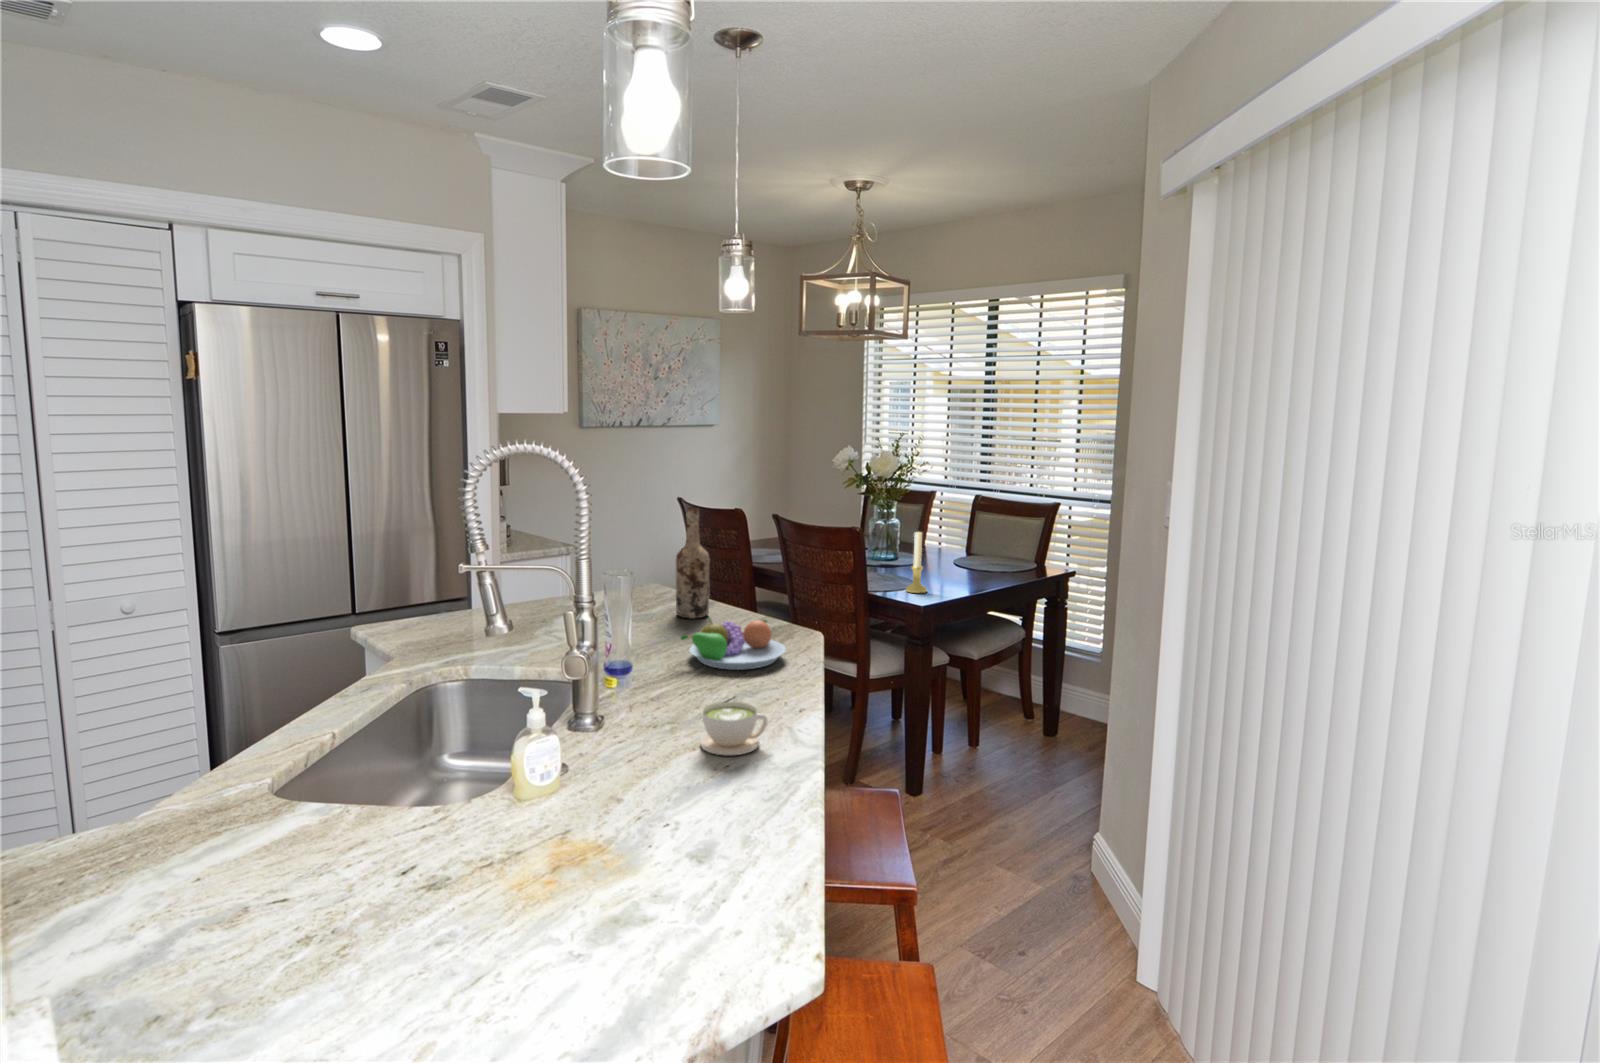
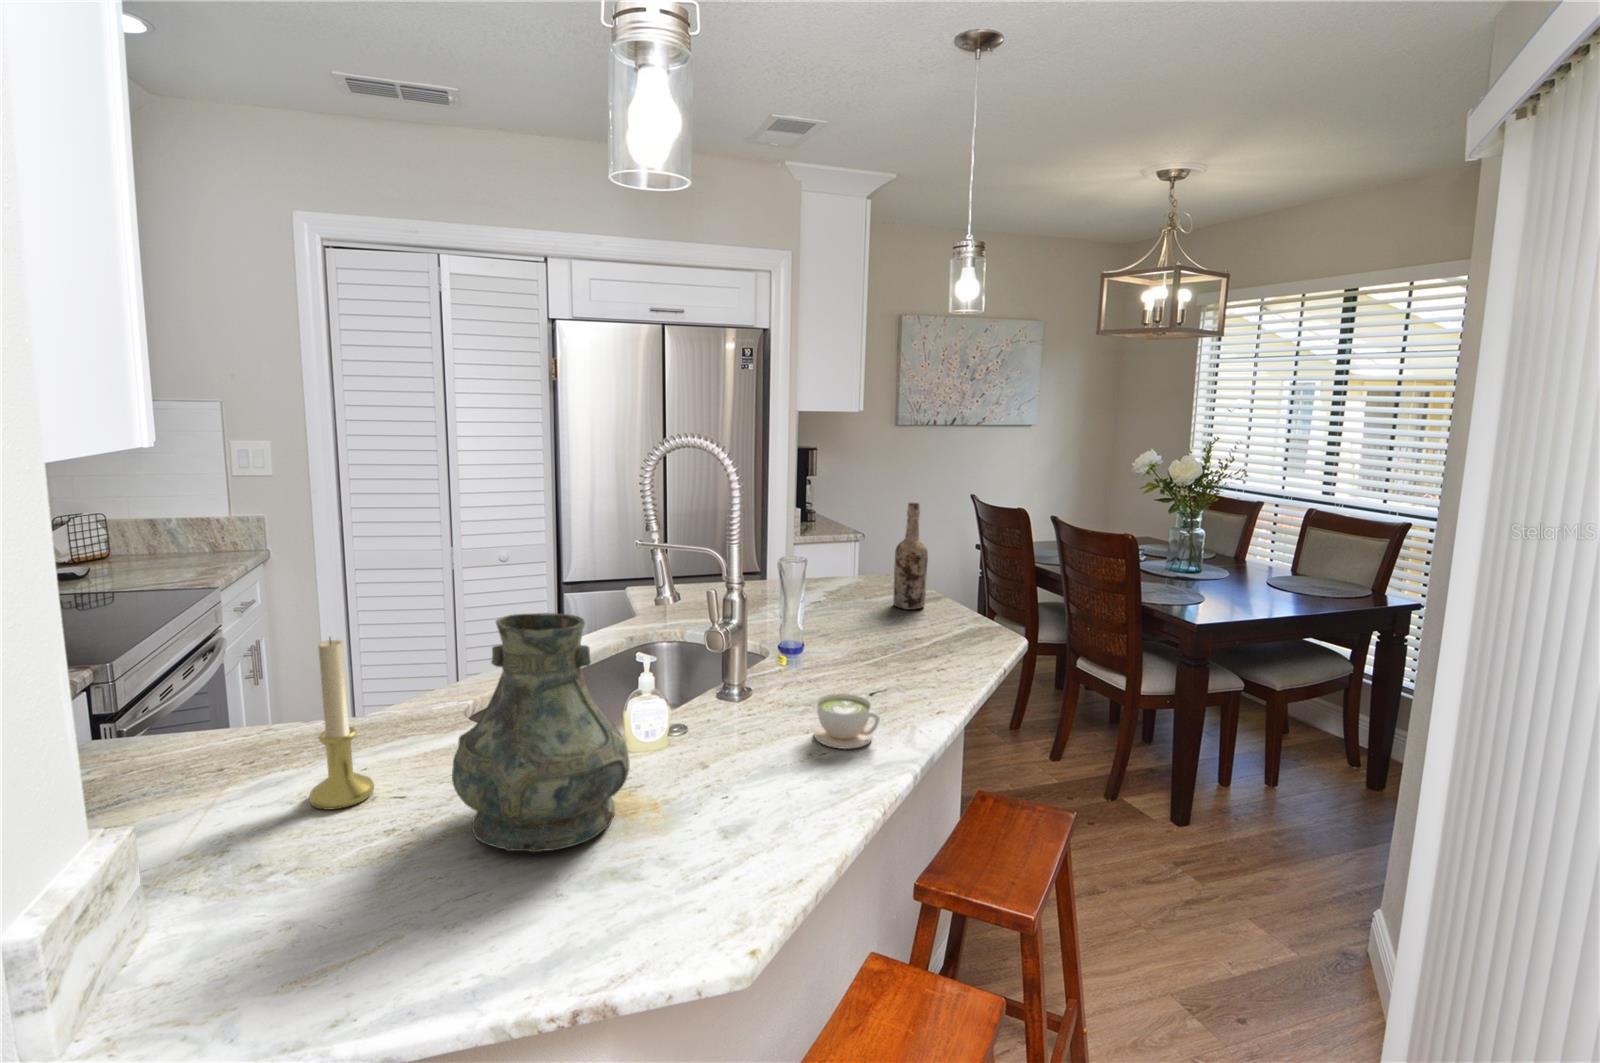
candle holder: present [906,532,927,593] -> present [309,639,374,810]
fruit bowl: present [681,617,786,670] -> none [861,609,967,666]
vase: none [381,649,588,920] -> present [452,613,630,852]

